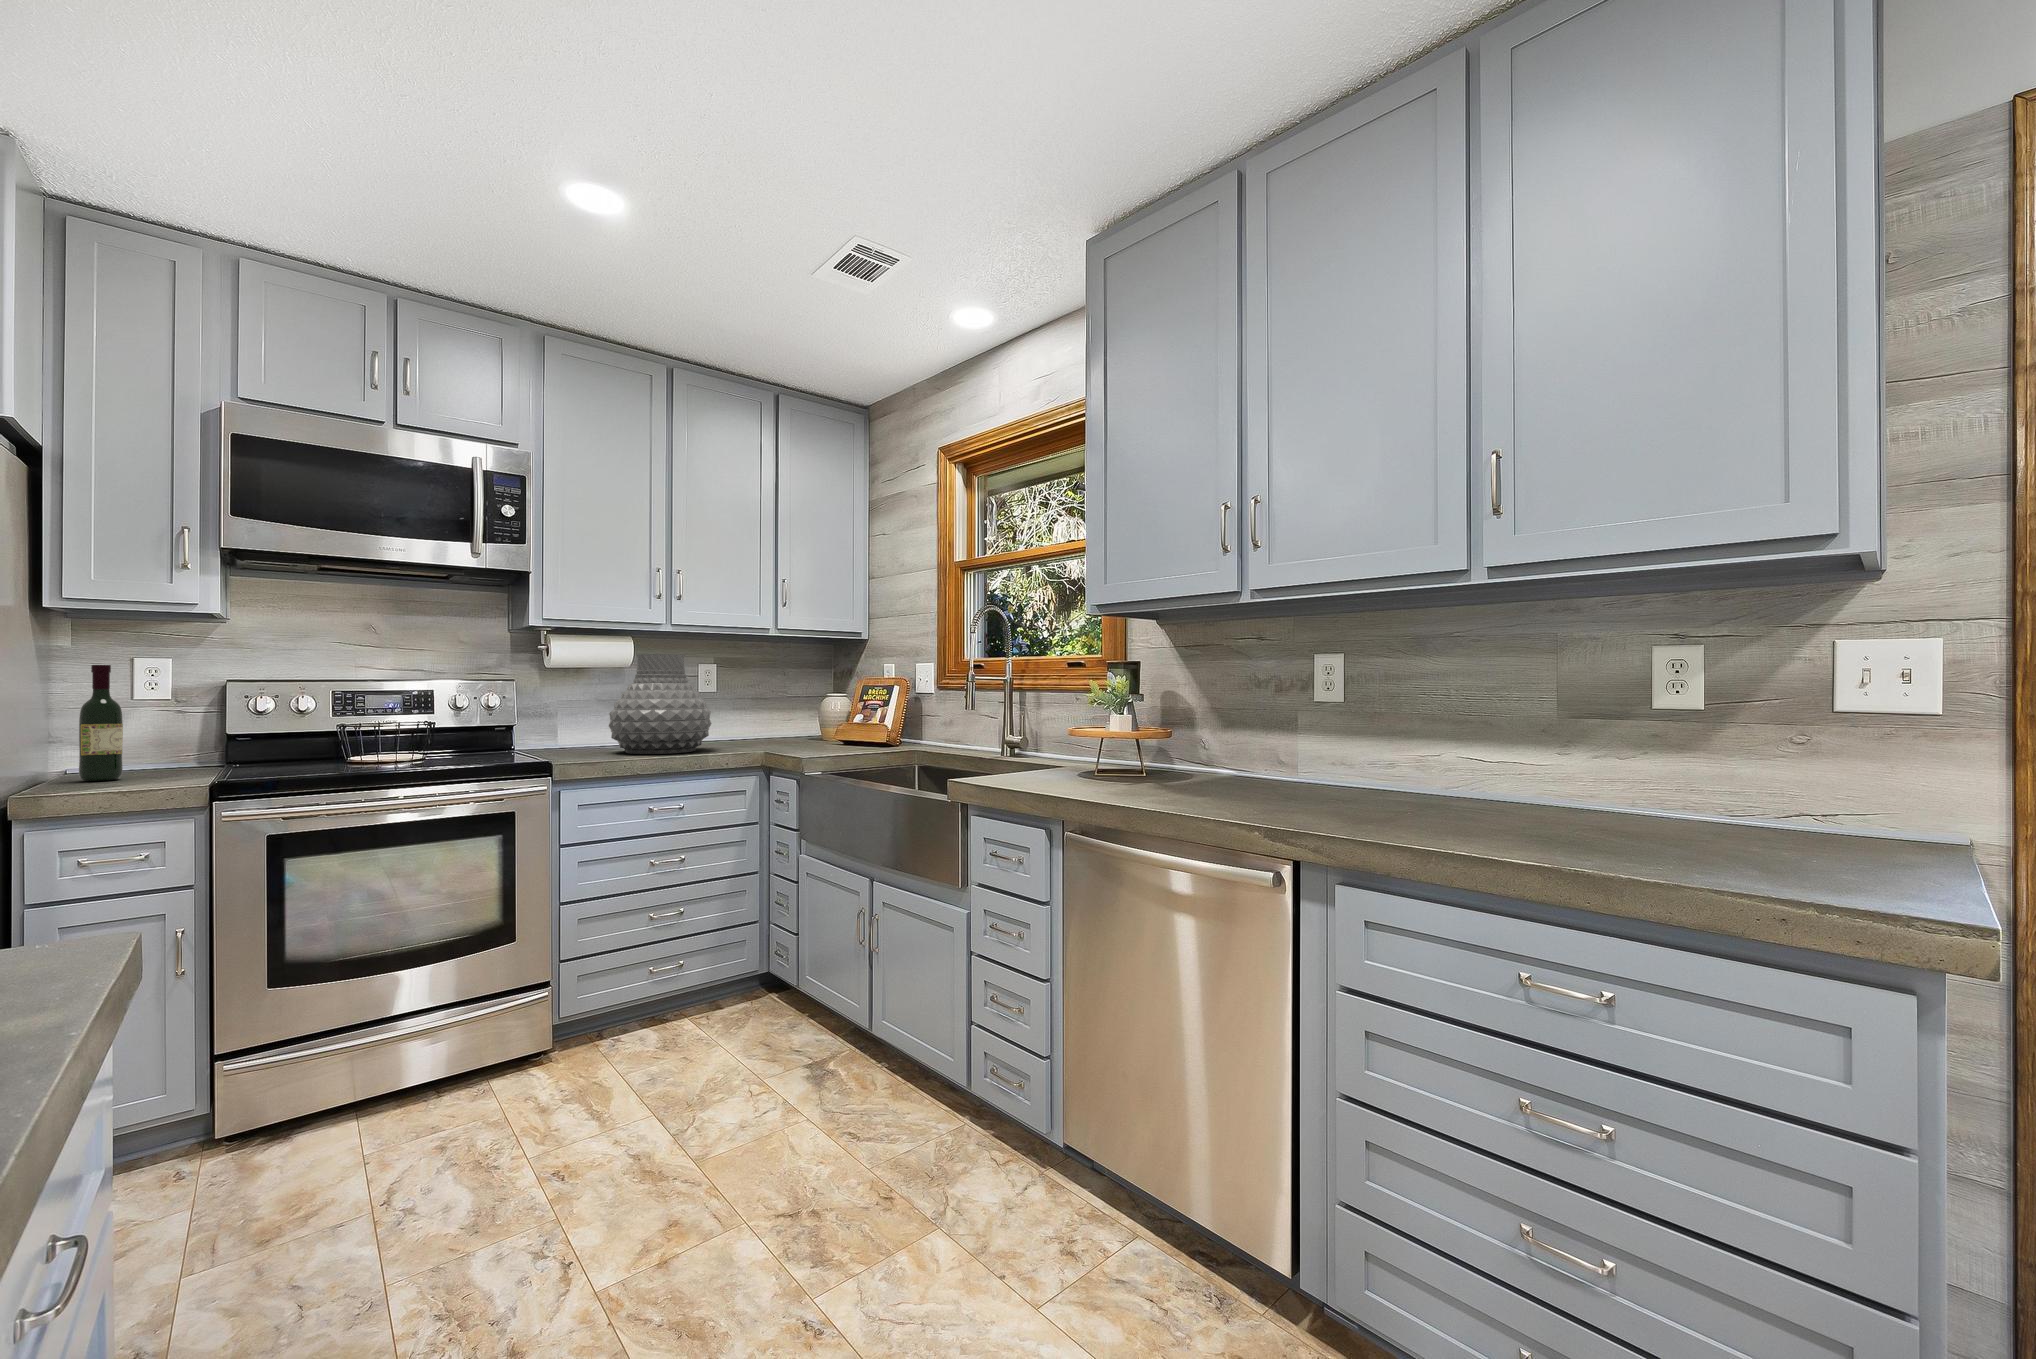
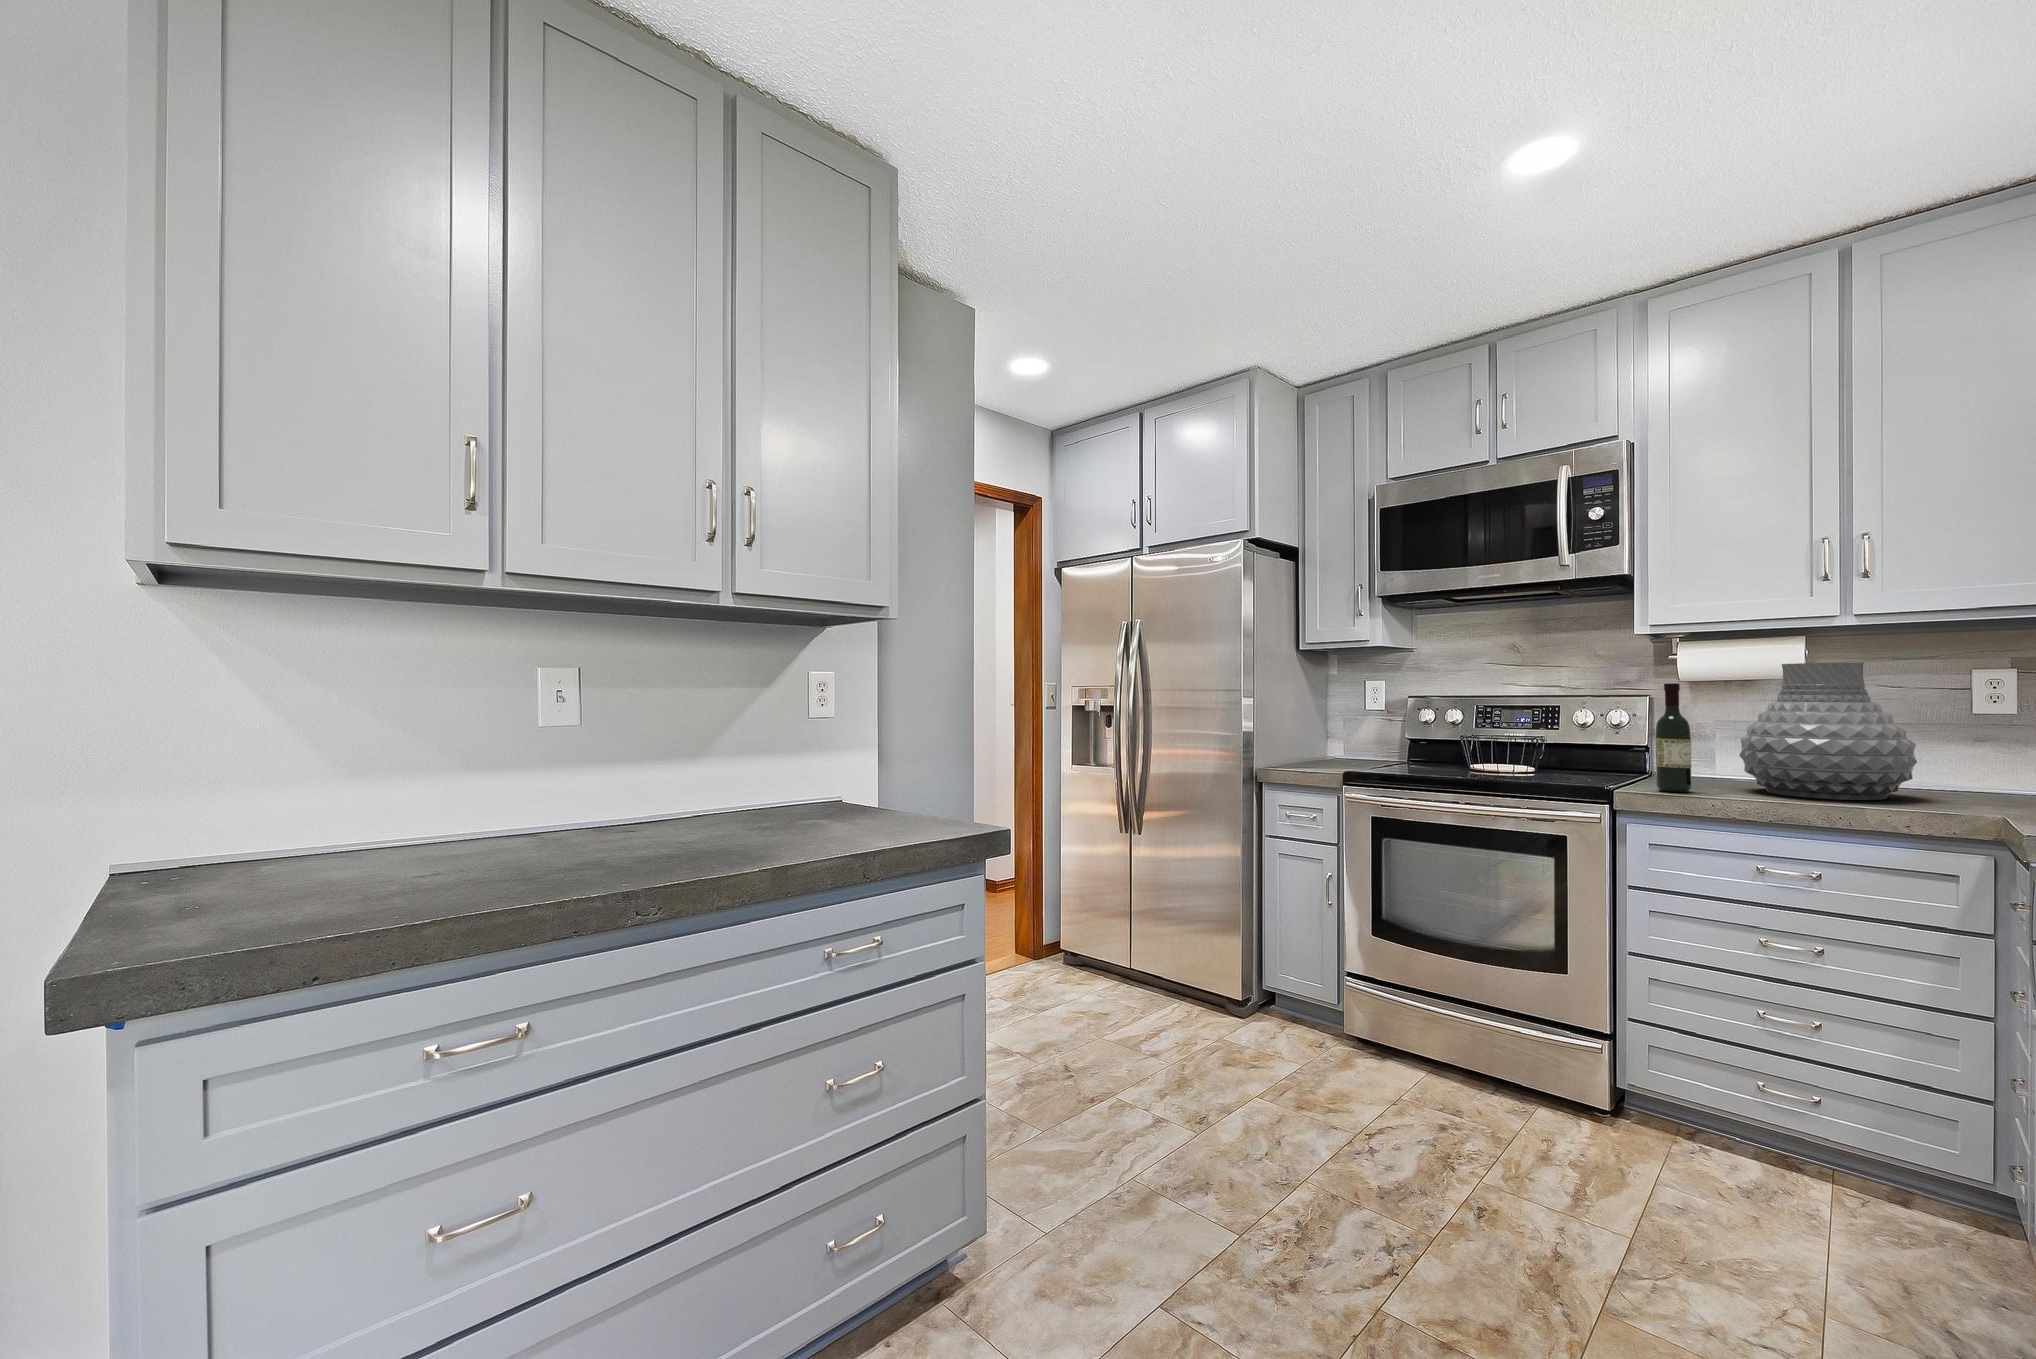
wine bottle: present [79,665,123,781] -> present [1655,683,1692,792]

